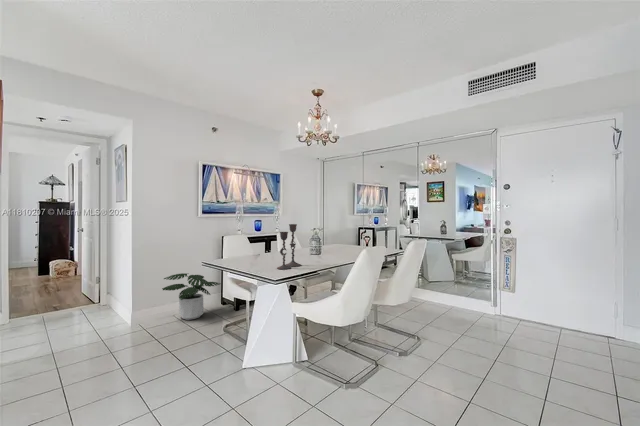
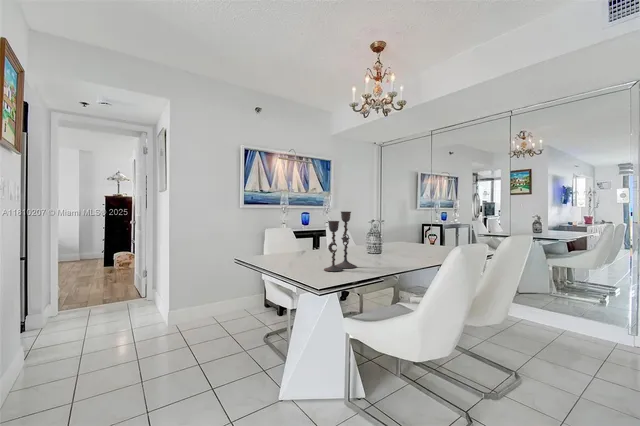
potted plant: present [162,273,220,320] -> none [198,270,262,323]

